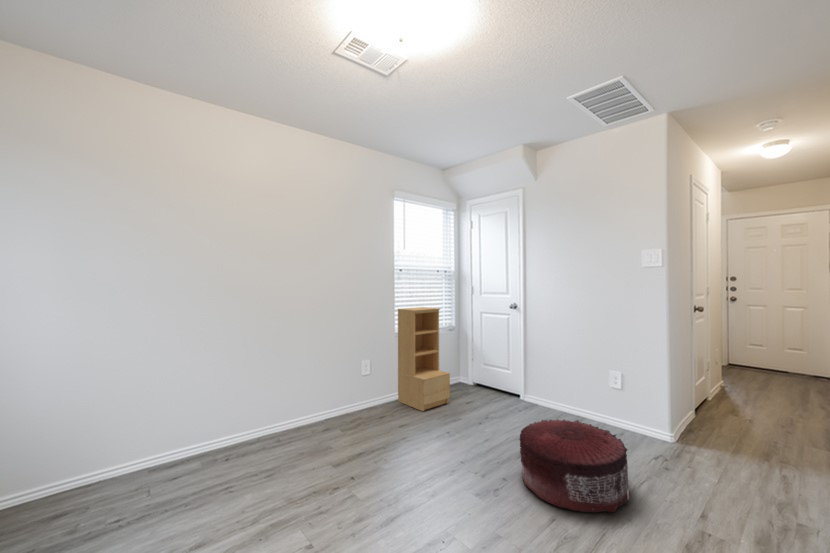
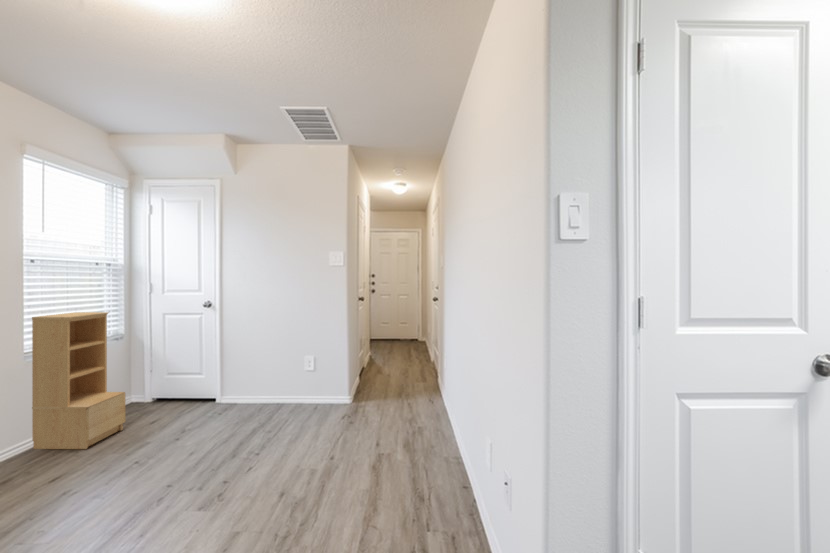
pouf: present [519,420,629,512] -> none [239,403,333,482]

